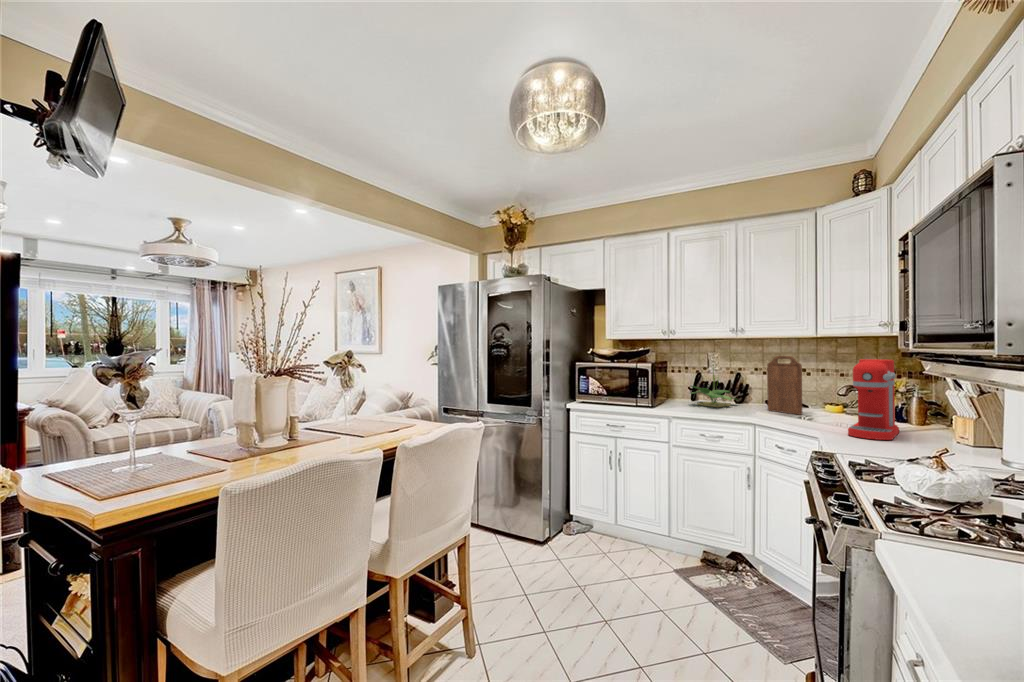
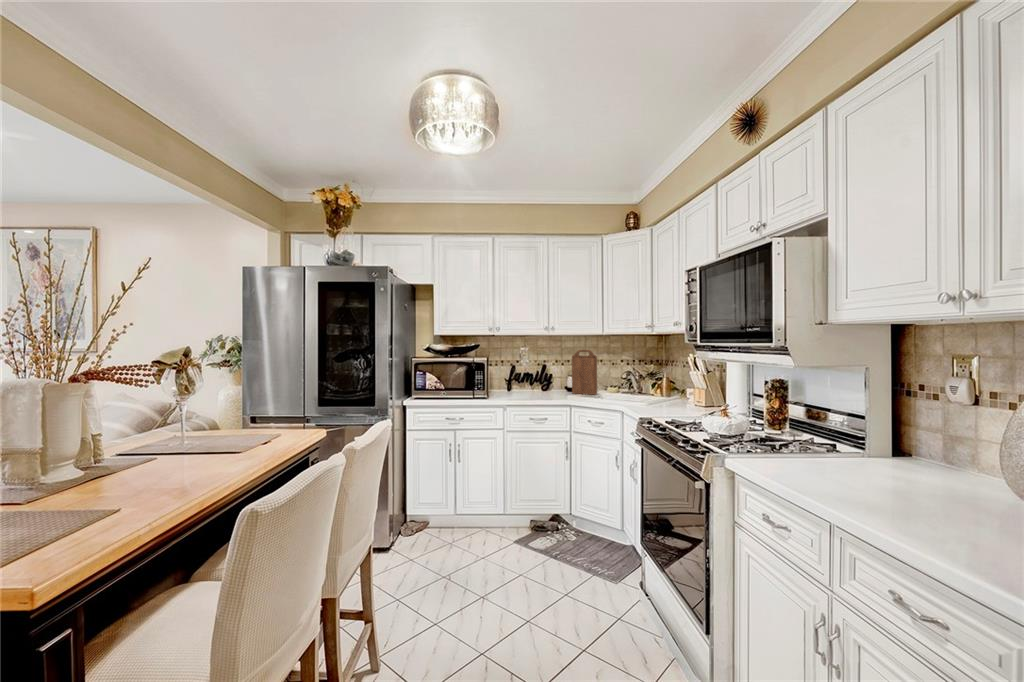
coffee maker: present [848,359,899,440] -> none [640,351,670,407]
potted plant: present [691,369,738,407] -> none [511,356,548,394]

